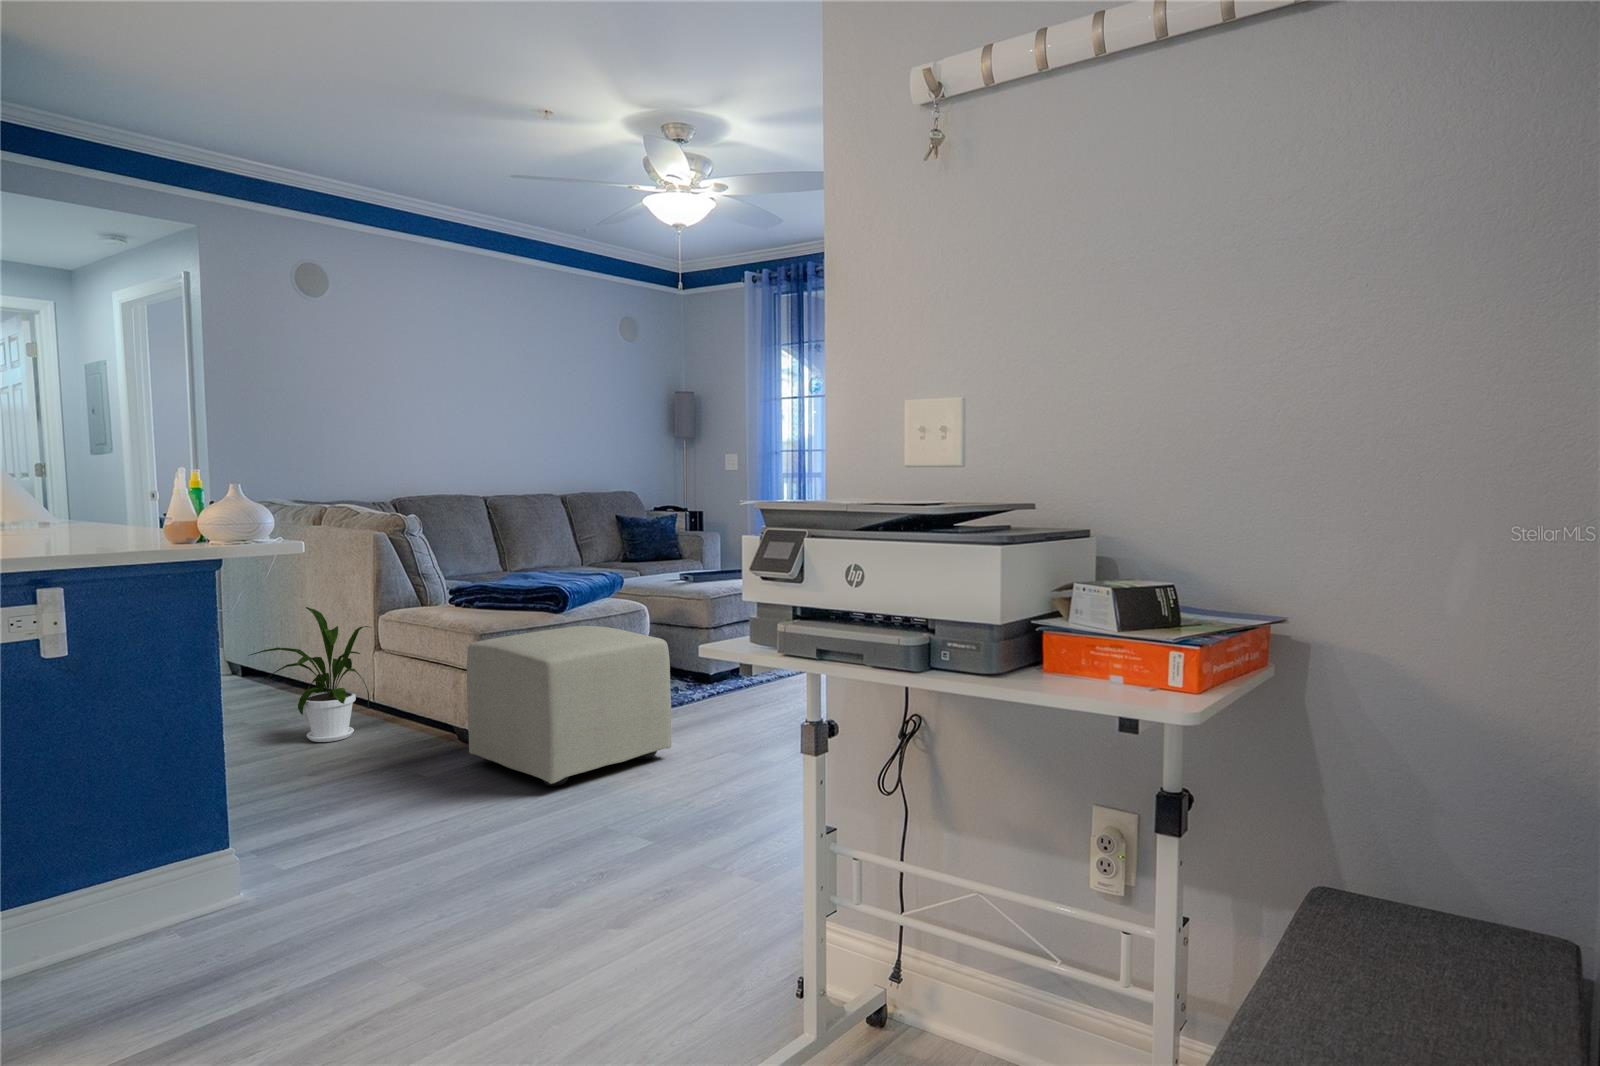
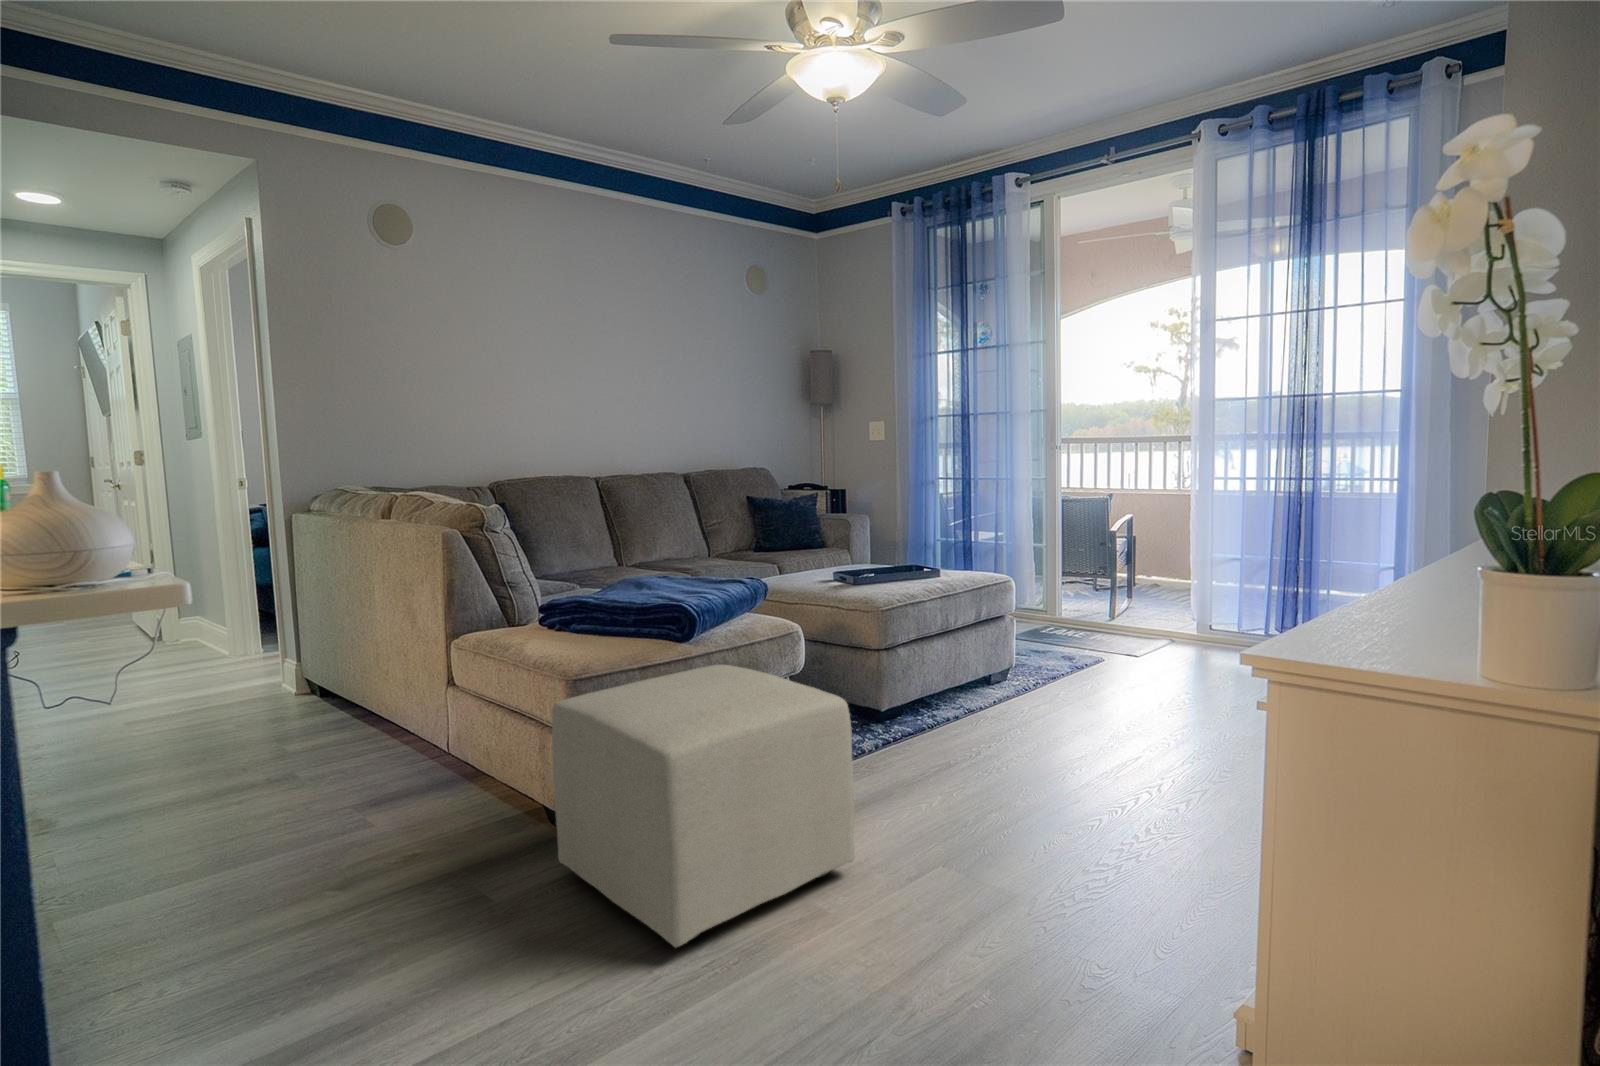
house plant: present [249,607,369,742] -> none [275,633,440,821]

